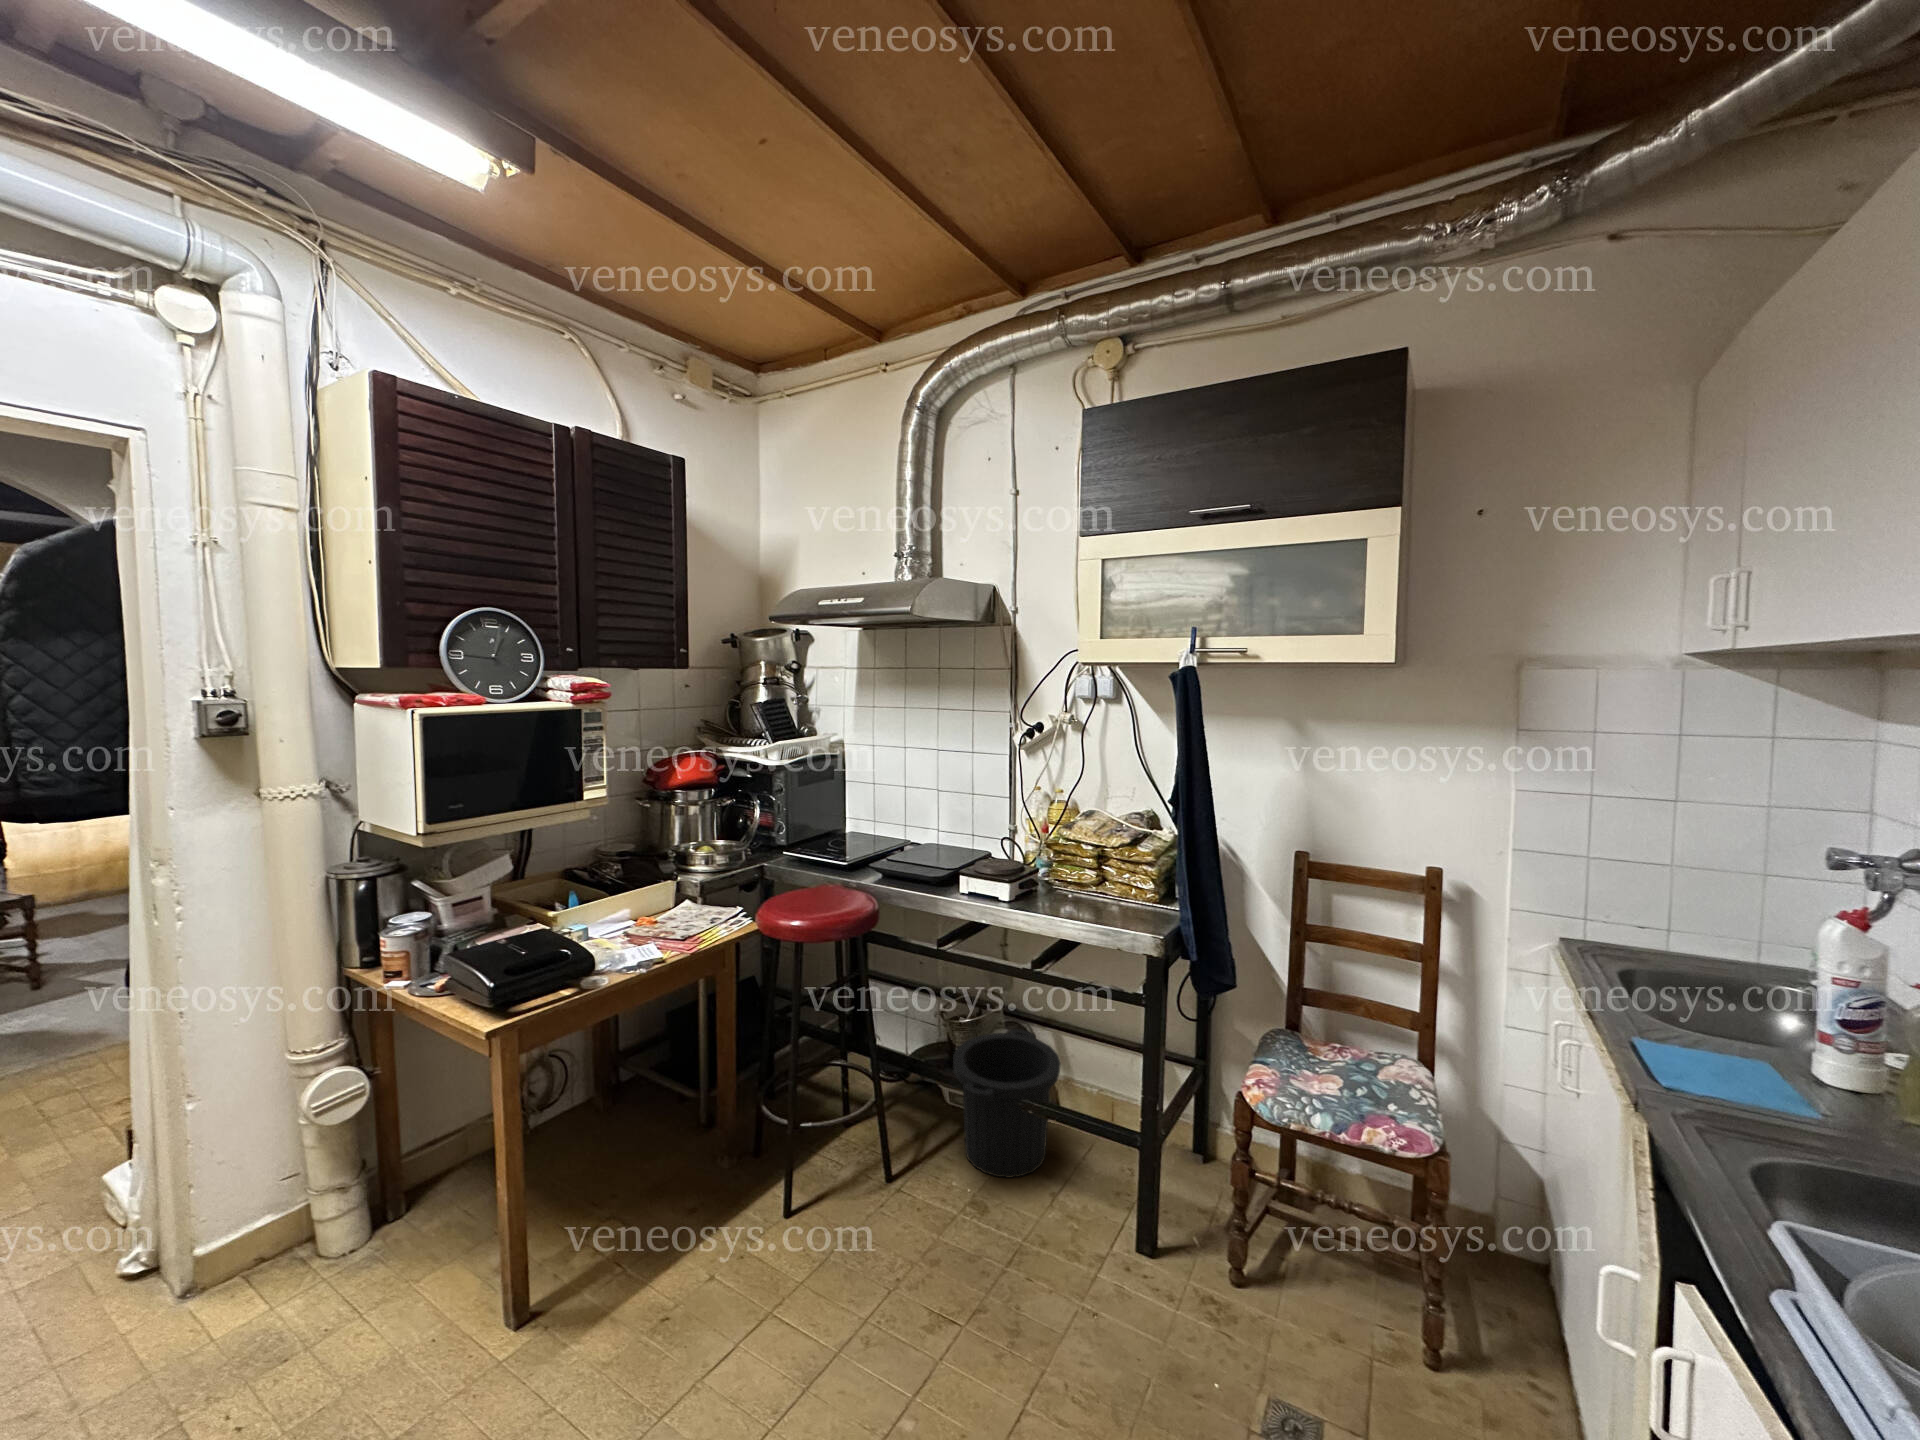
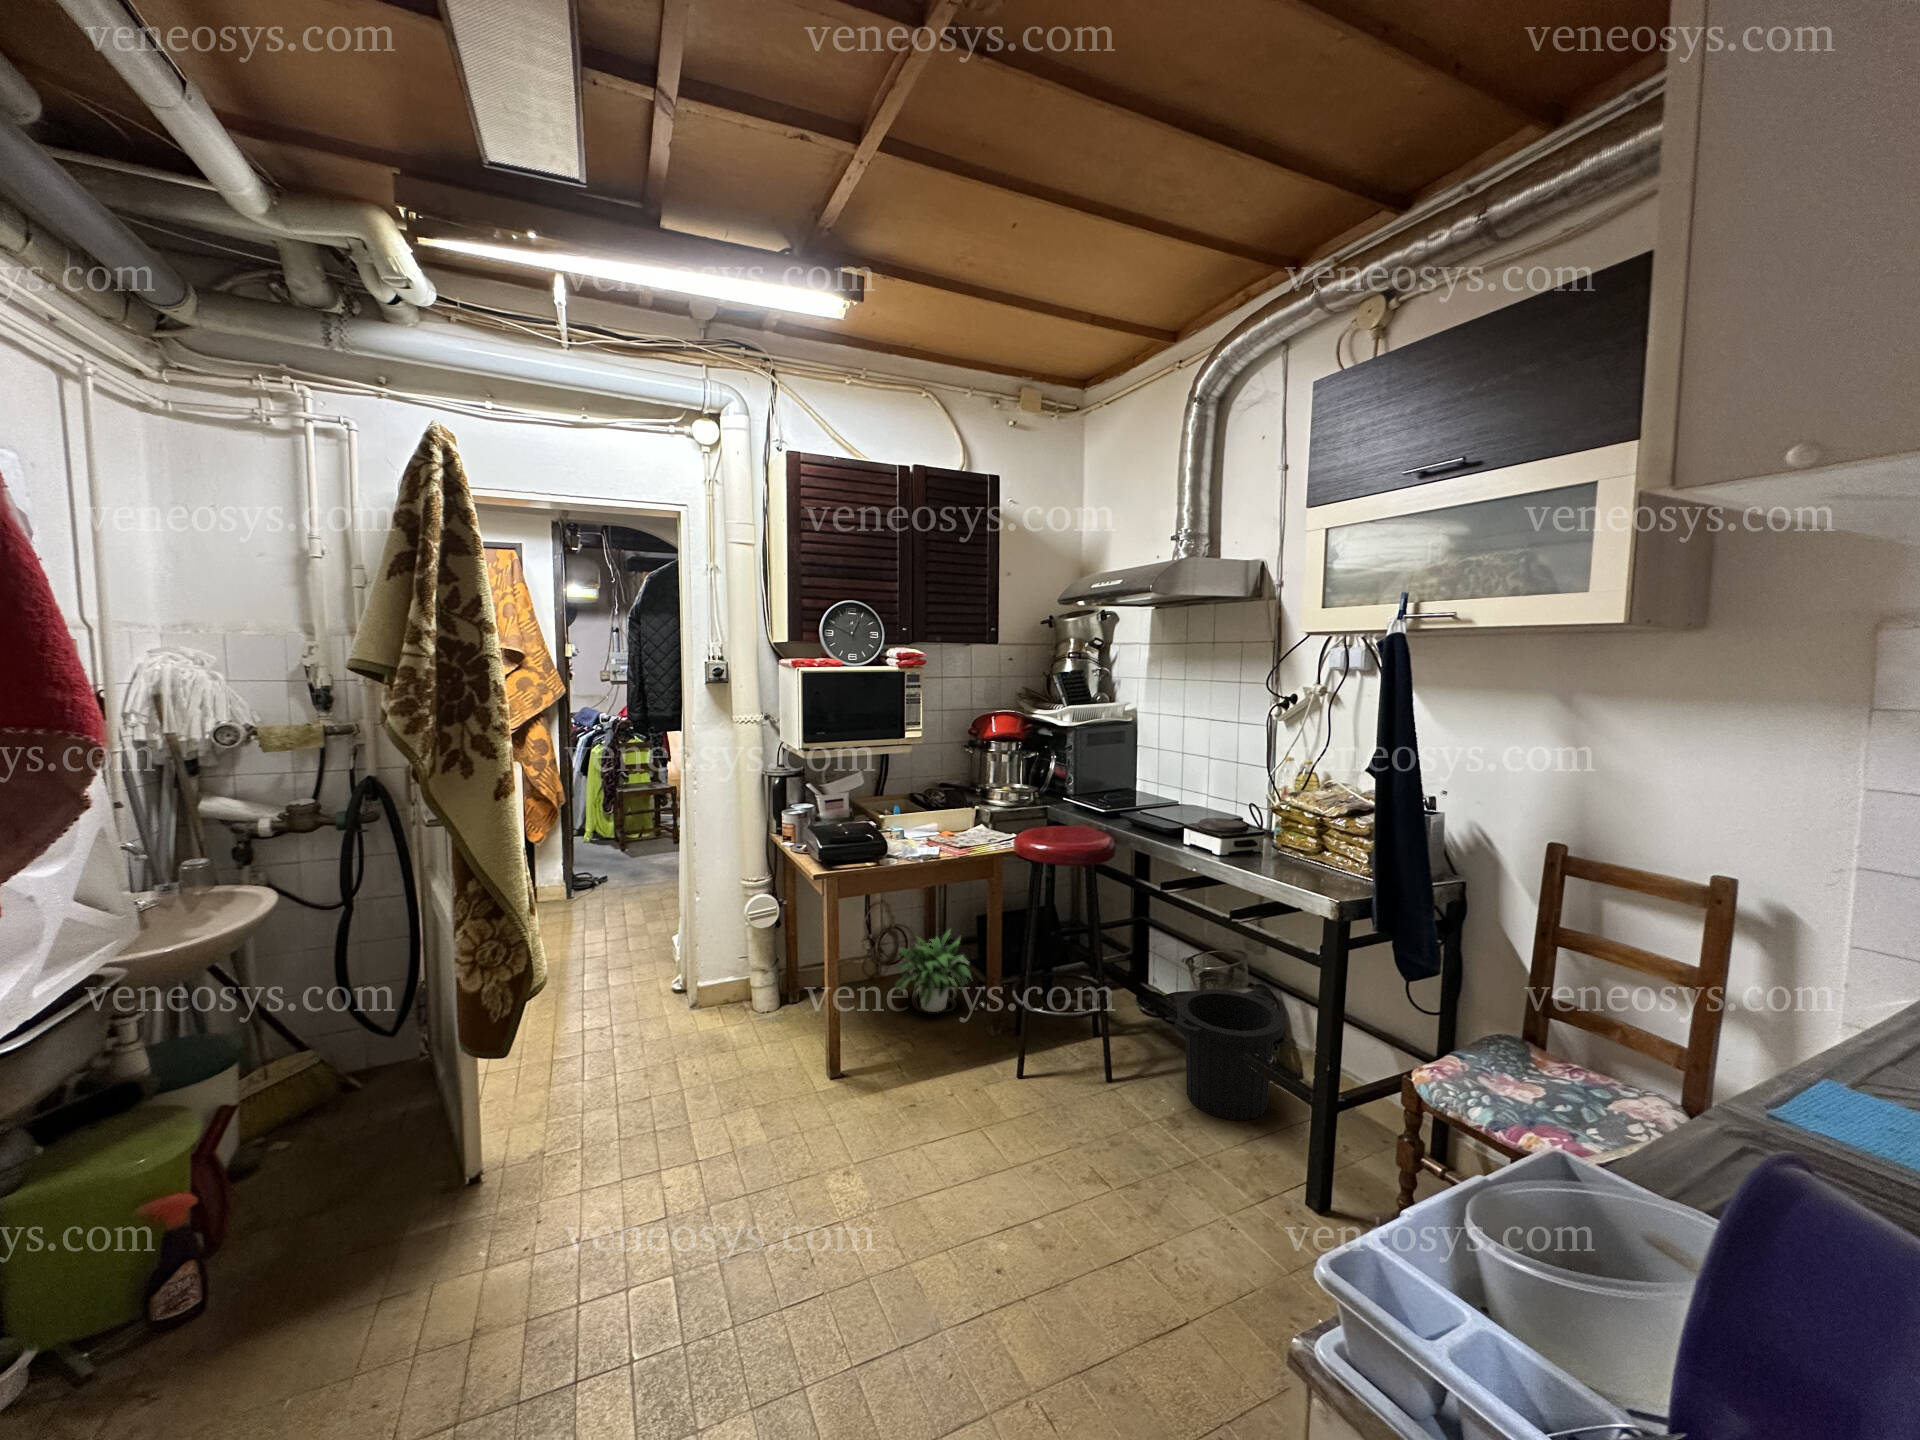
potted plant: none [571,1036,698,1158] -> present [895,929,984,1012]

